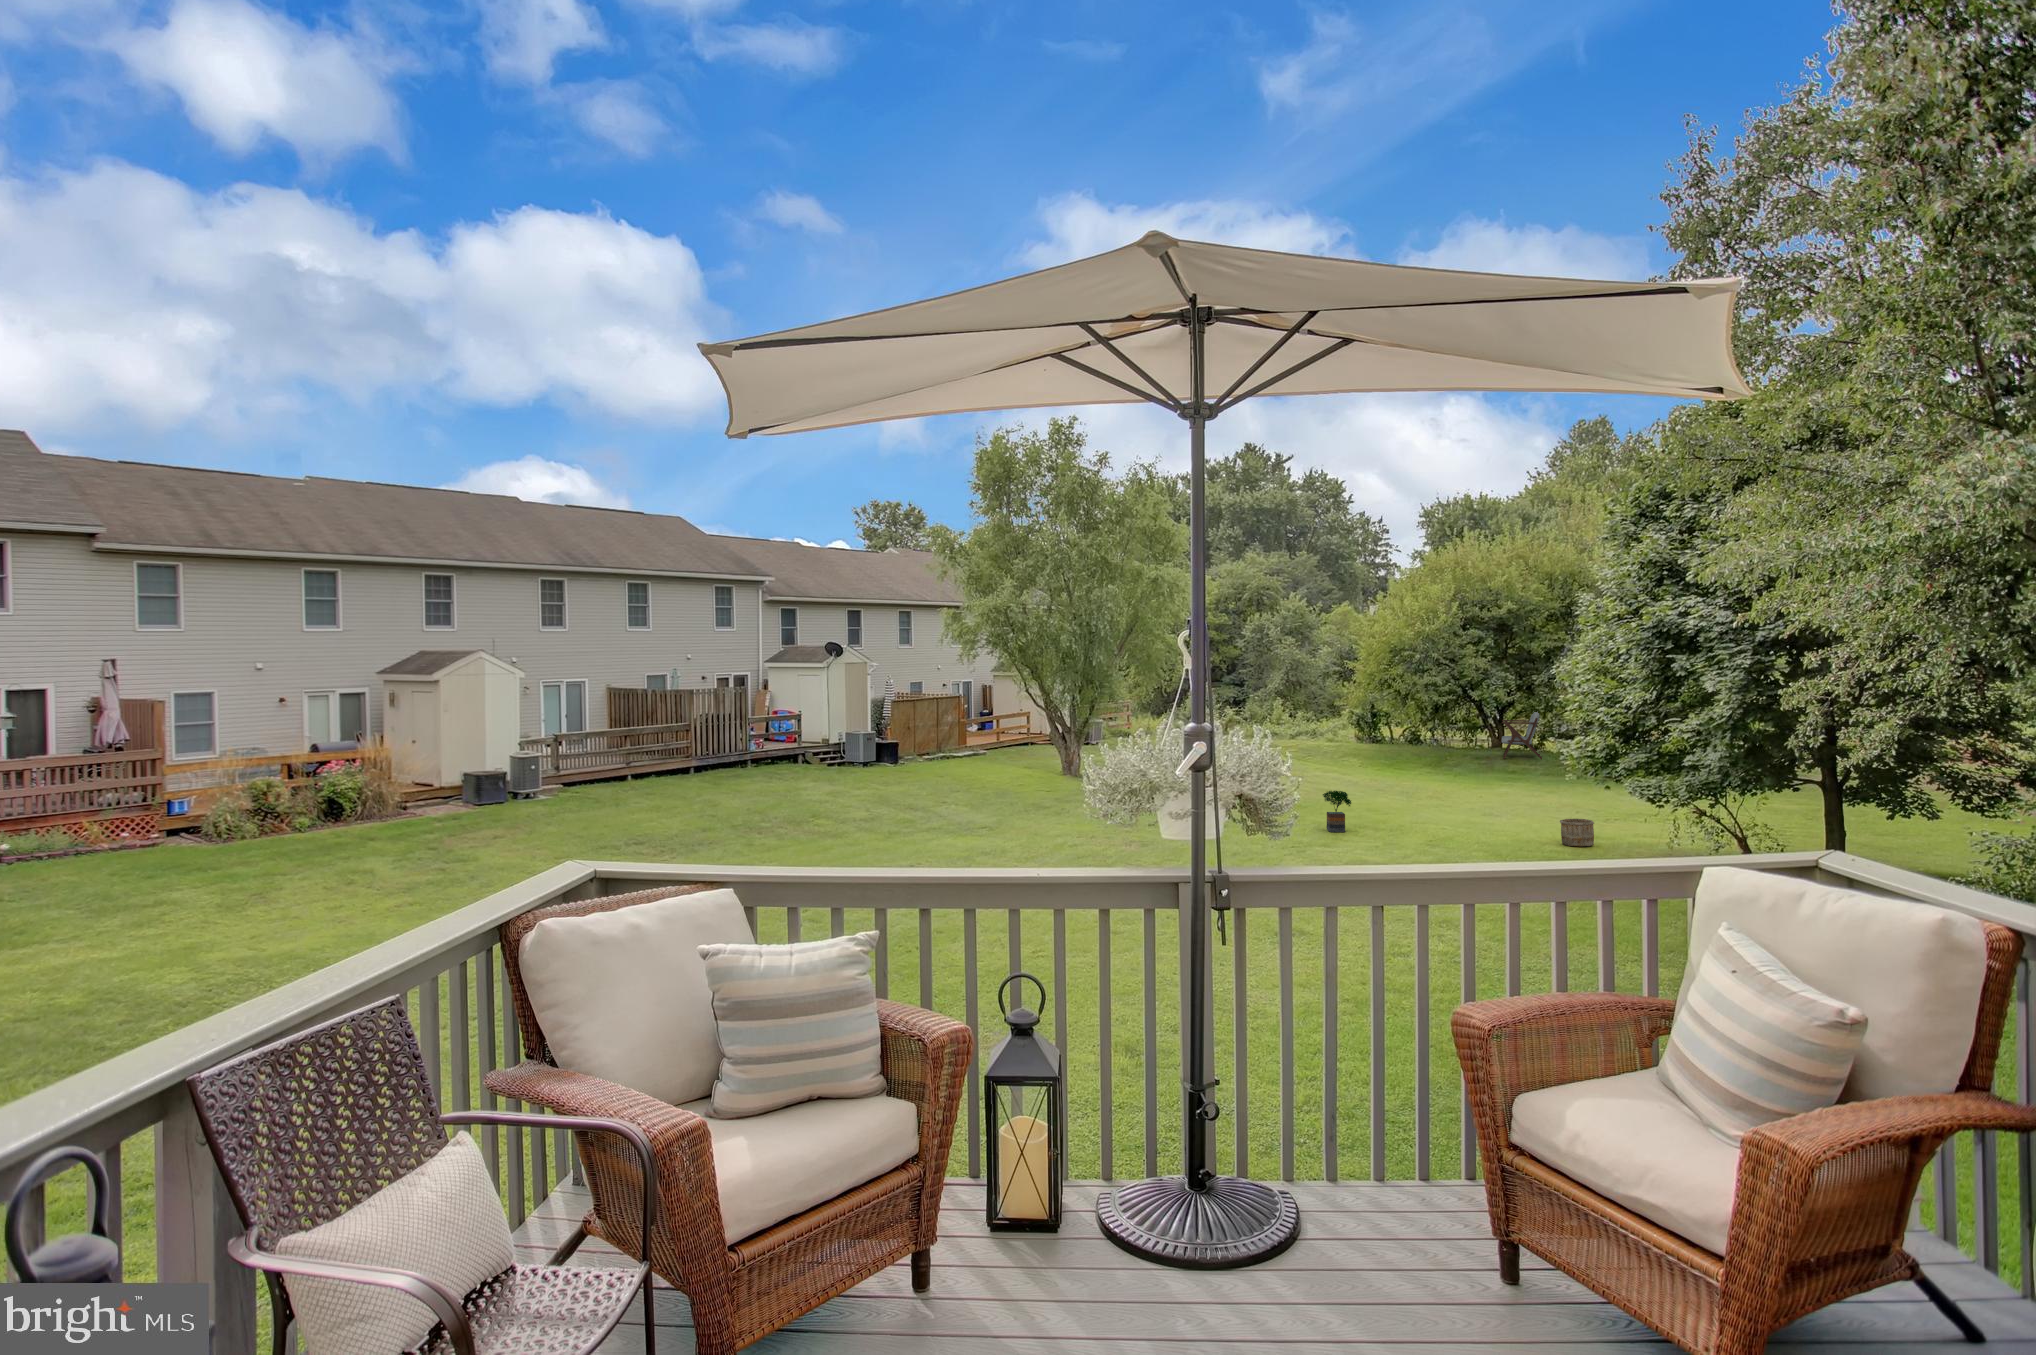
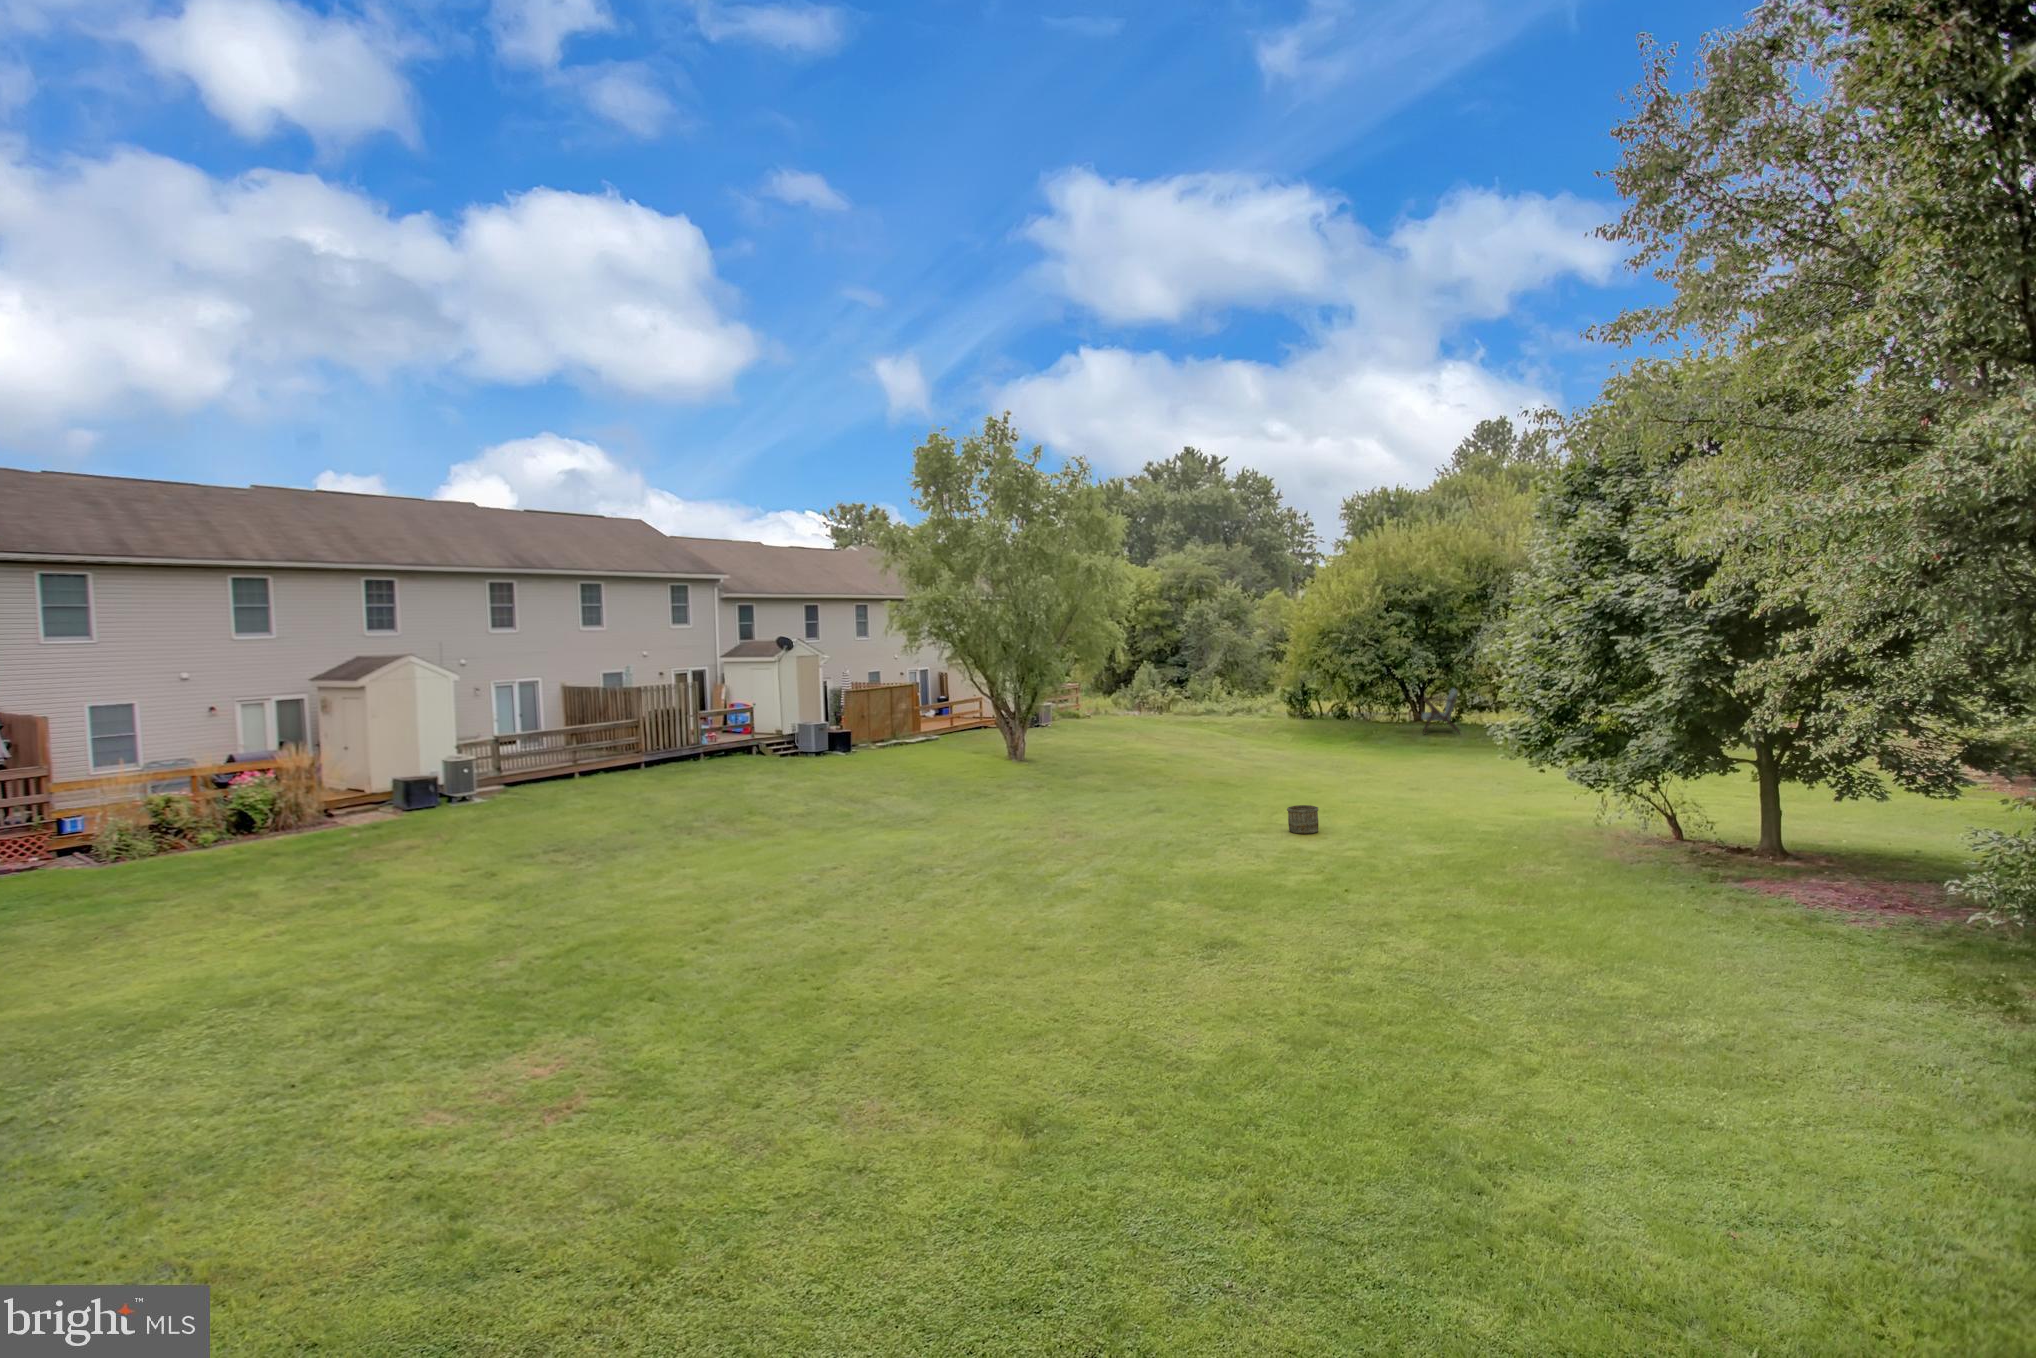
potted tree: present [1323,791,1351,832] -> none [1241,781,1271,825]
wooden bucket: present [1560,819,1594,846] -> present [1287,805,1318,834]

